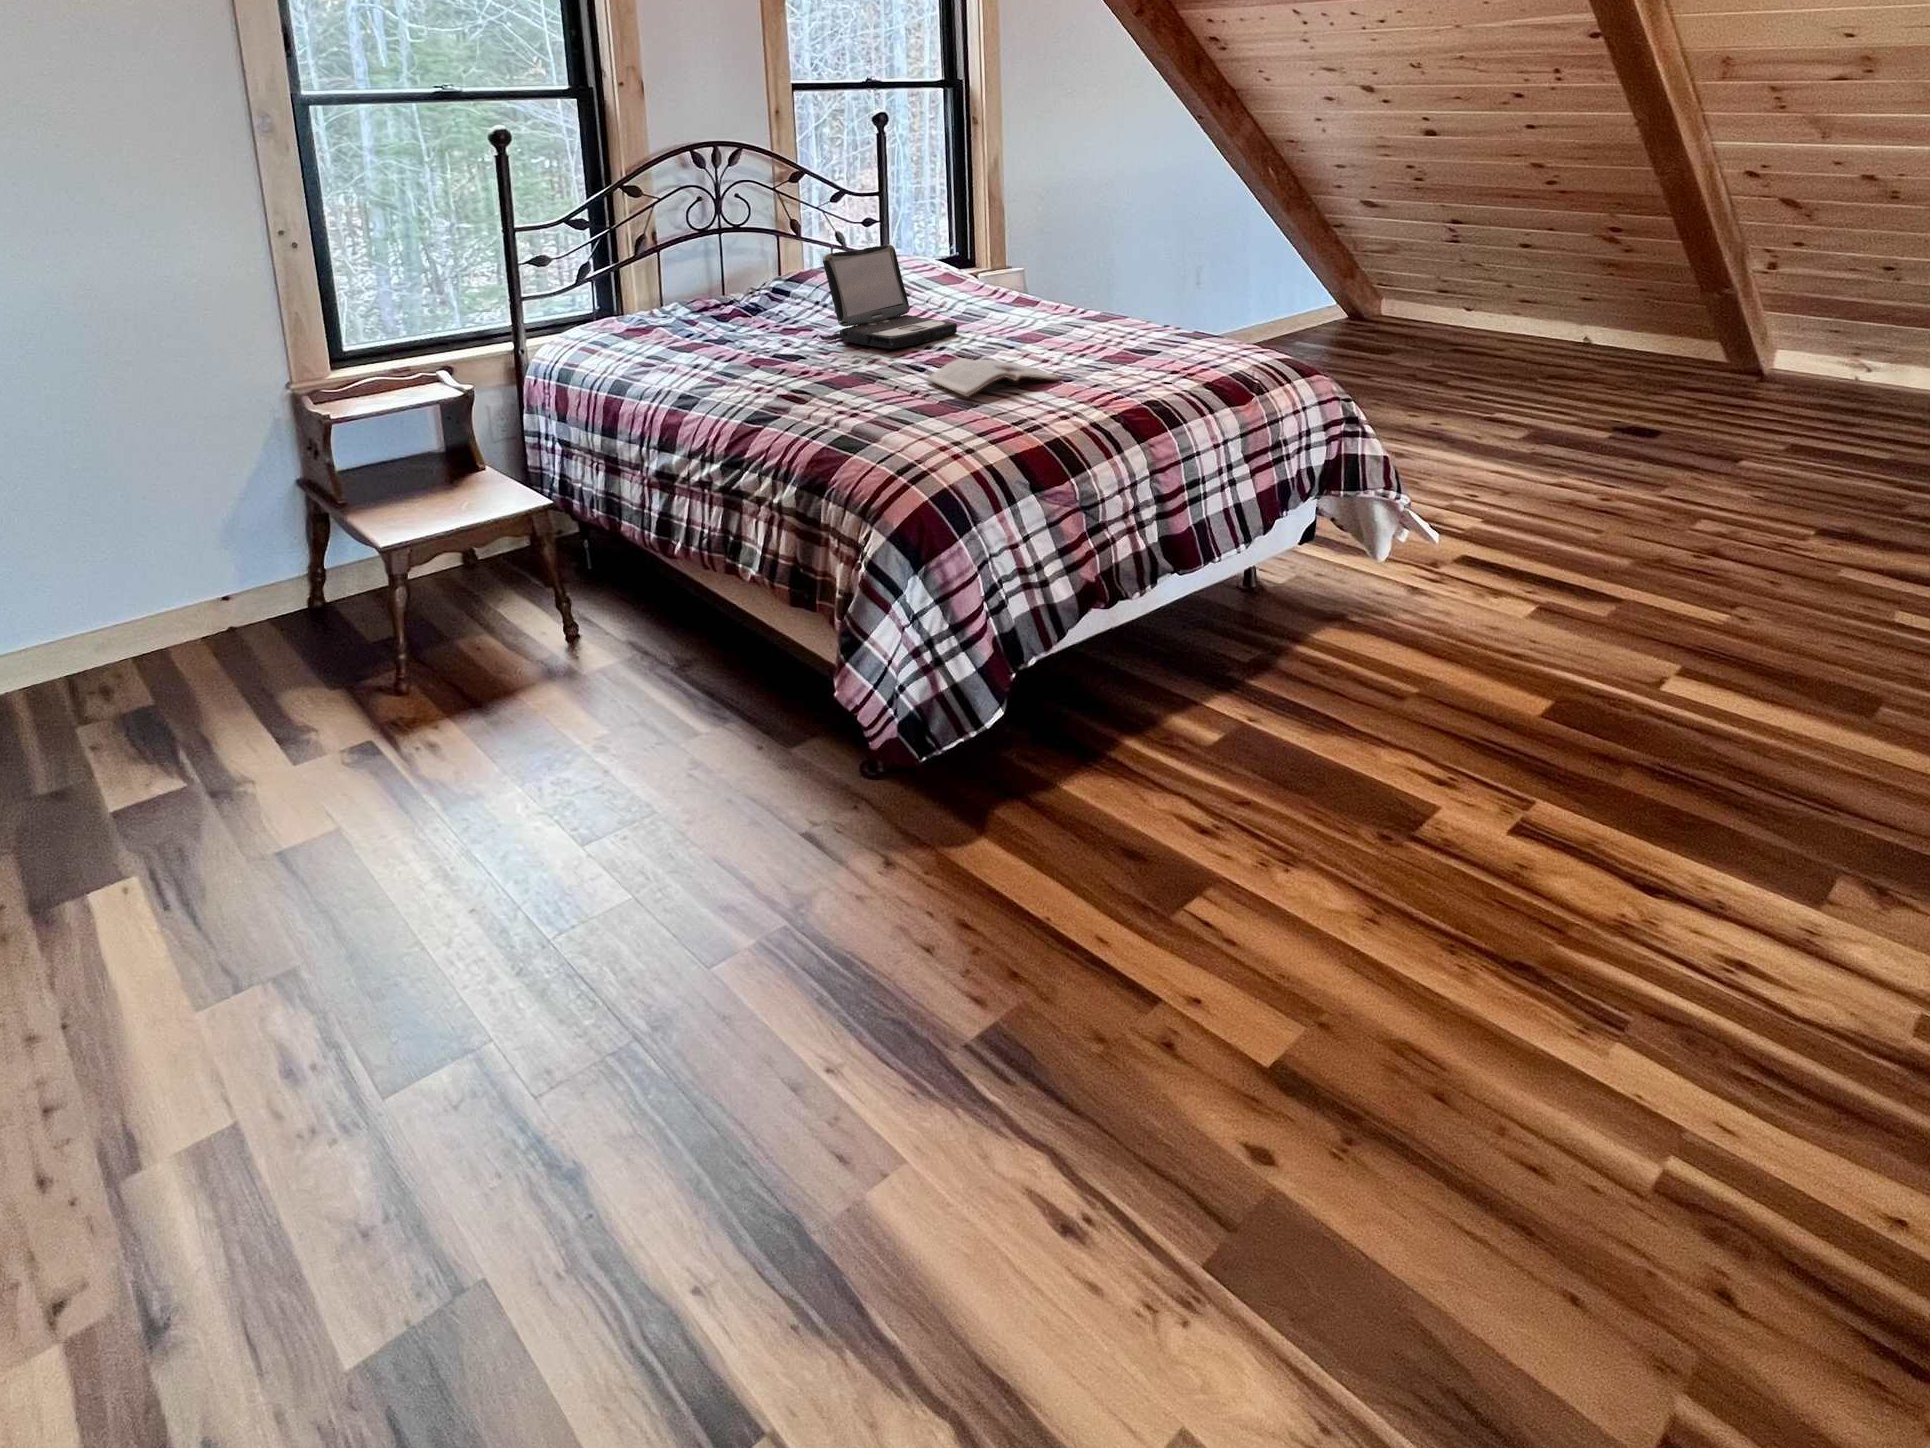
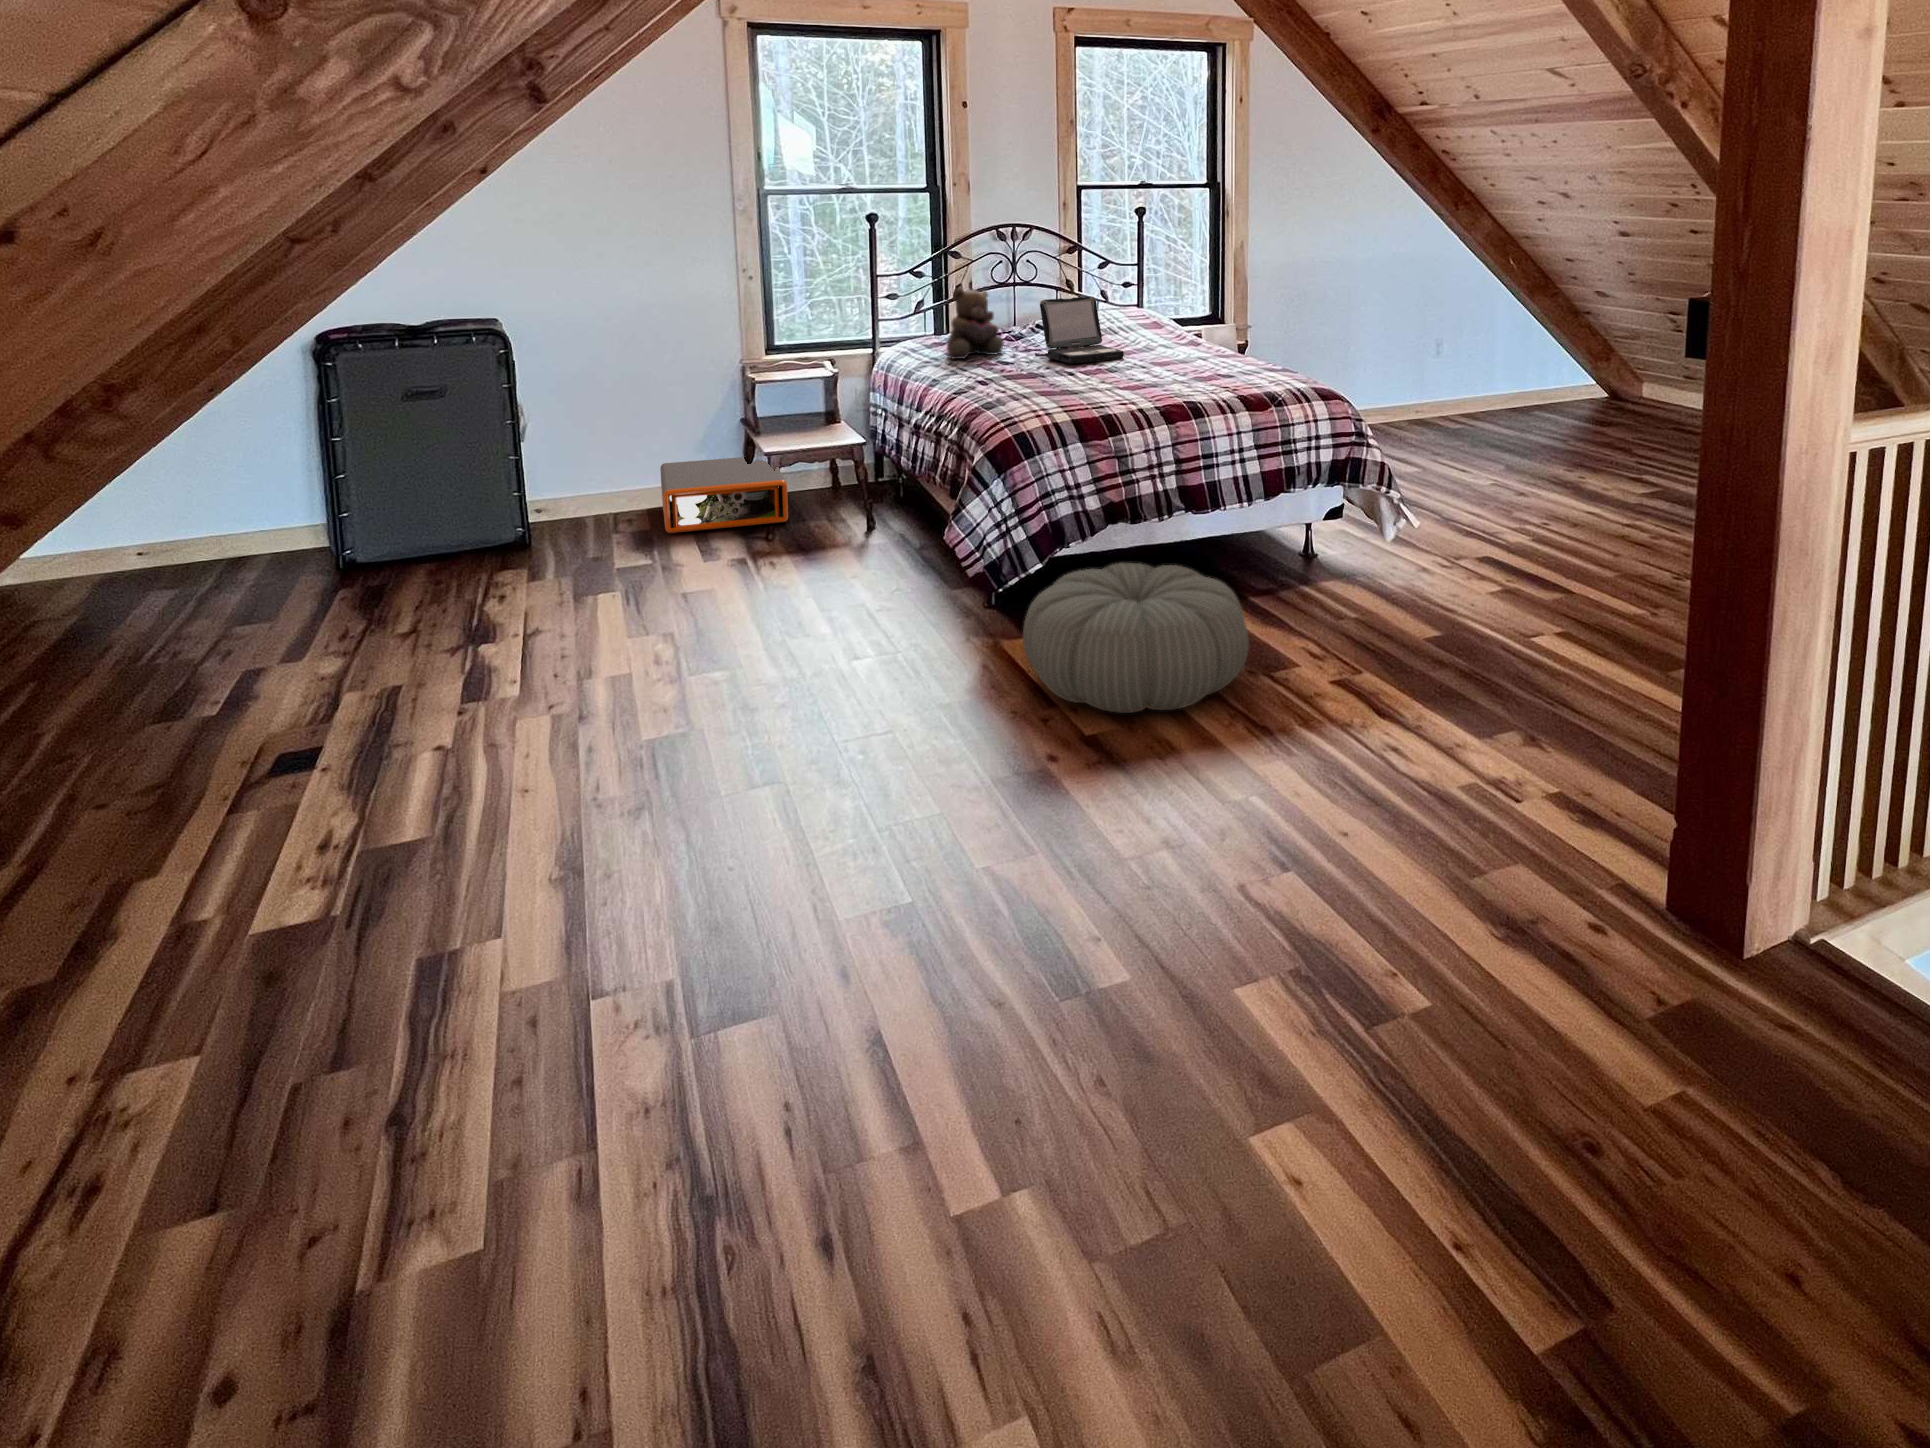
teddy bear: none [671,242,759,355] -> present [947,288,1004,359]
magazine: present [926,358,1061,397] -> none [1070,369,1152,390]
storage box: none [156,530,426,709] -> present [660,457,788,533]
pouf: none [1061,684,1445,1005] -> present [1023,563,1249,713]

